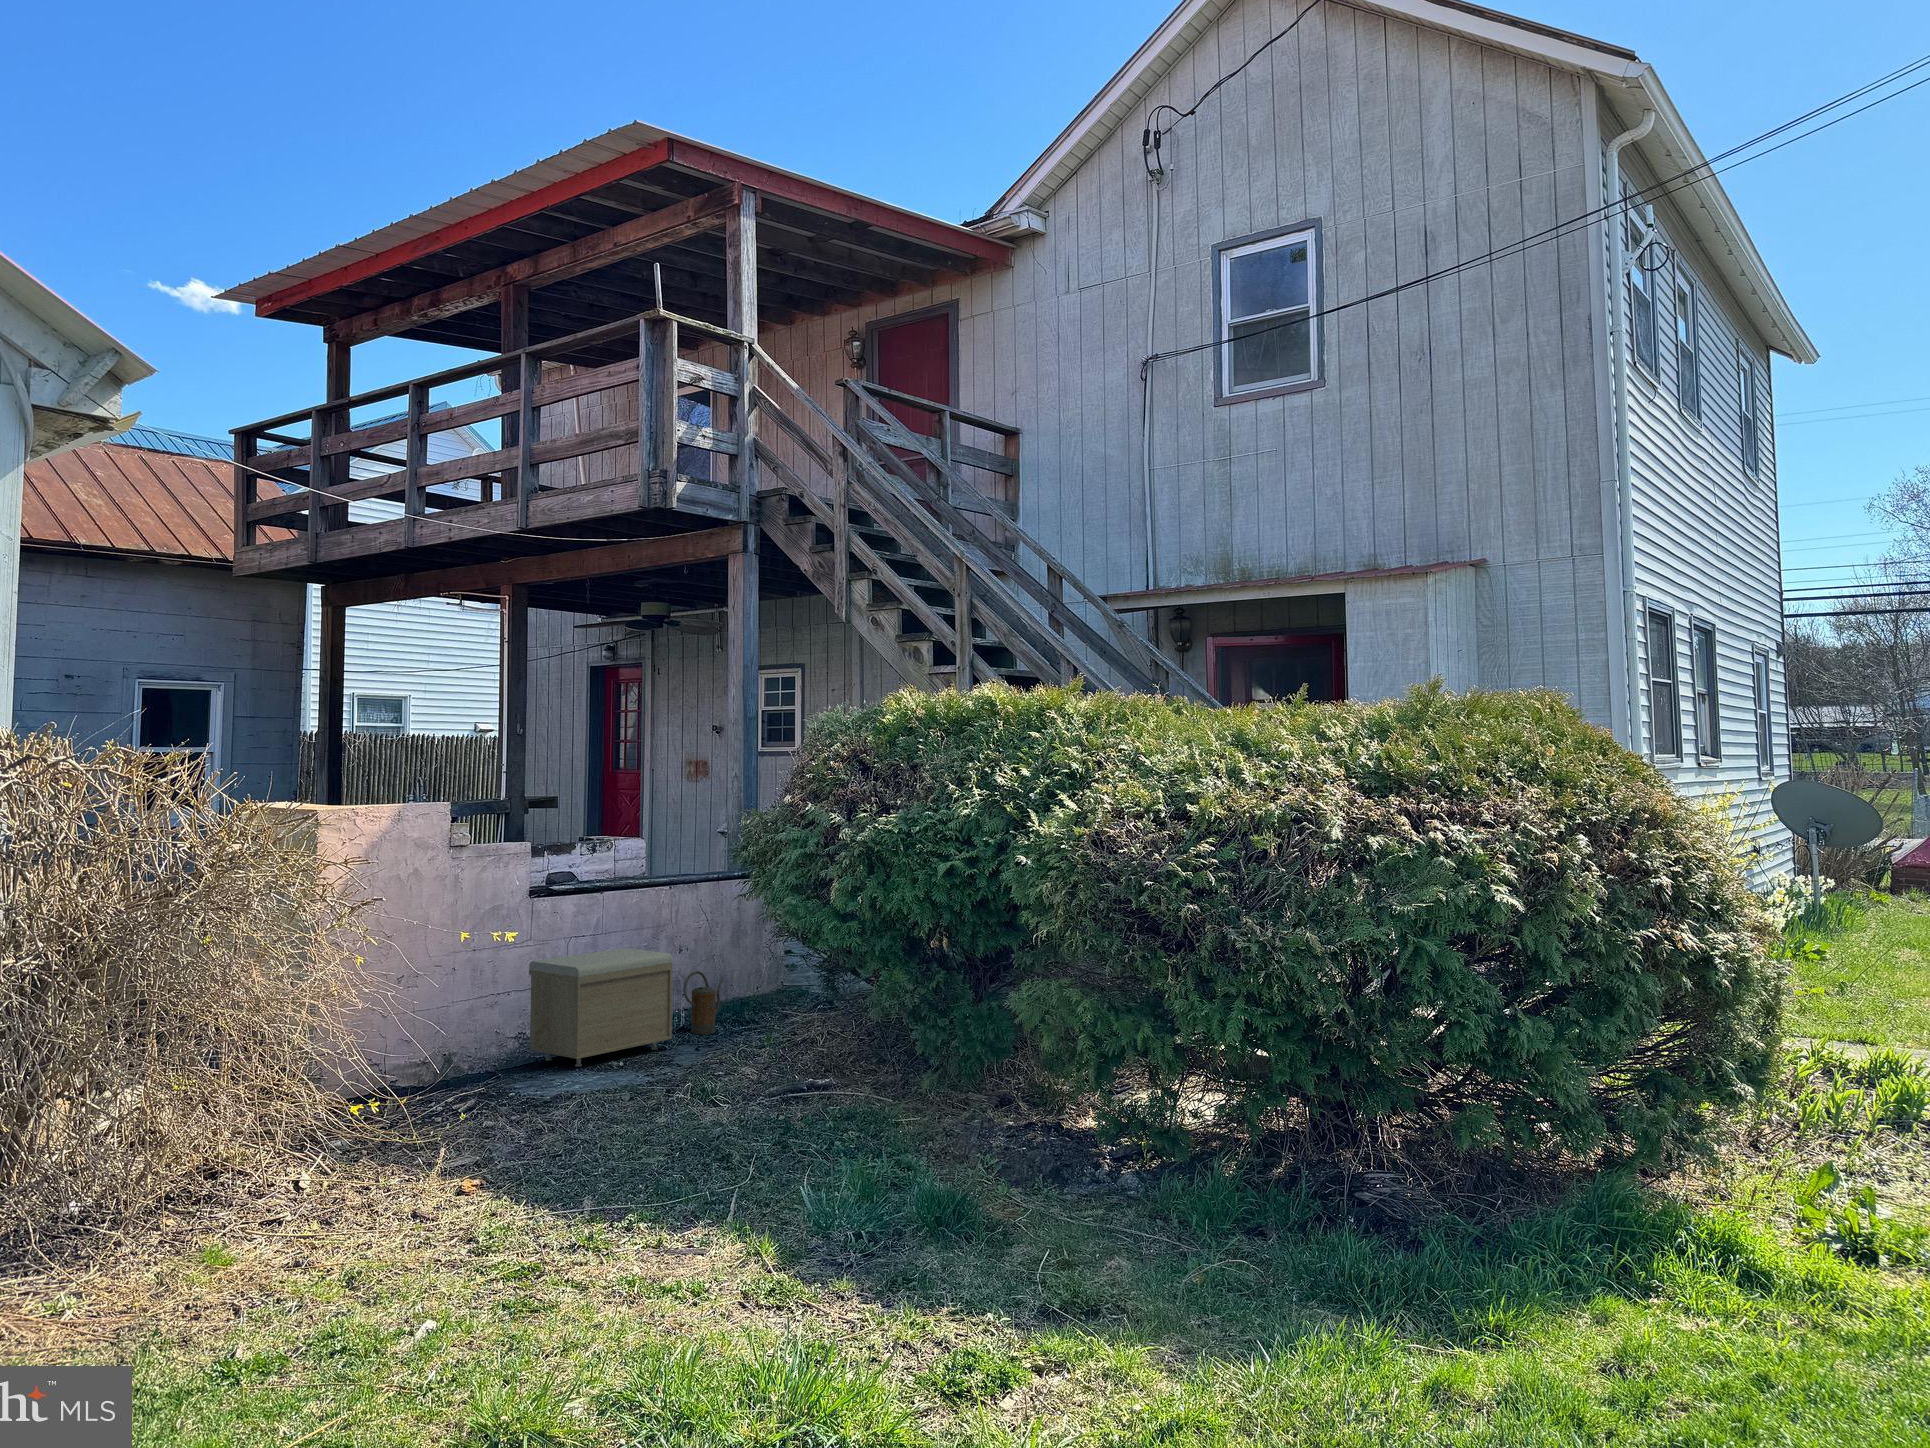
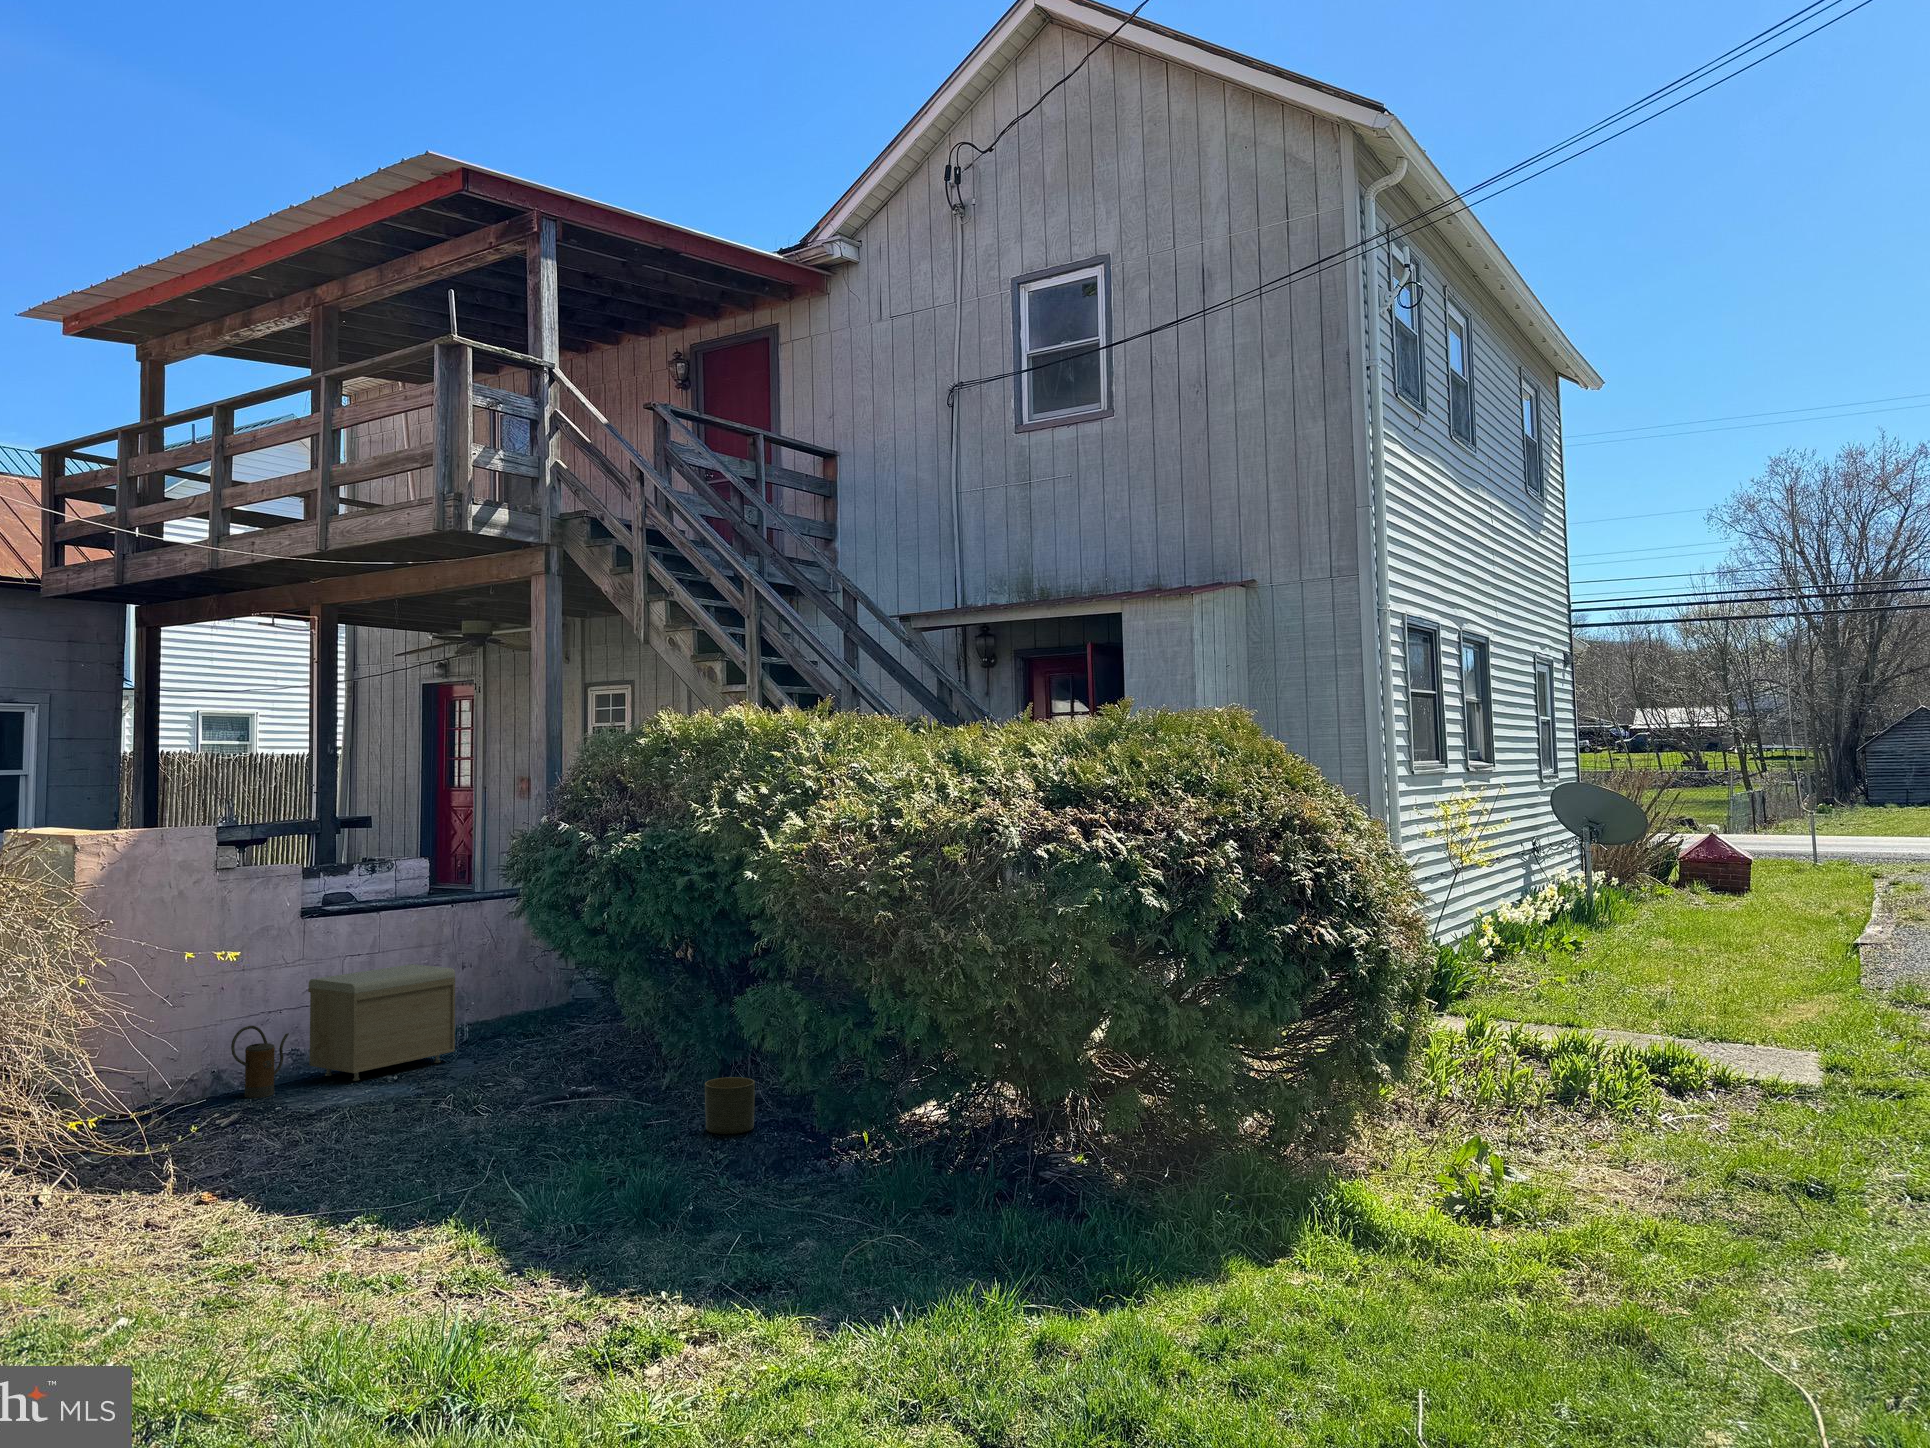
watering can: present [683,971,724,1034] -> present [231,1026,289,1098]
planter: none [960,1076,1012,1136] -> present [705,1077,755,1134]

